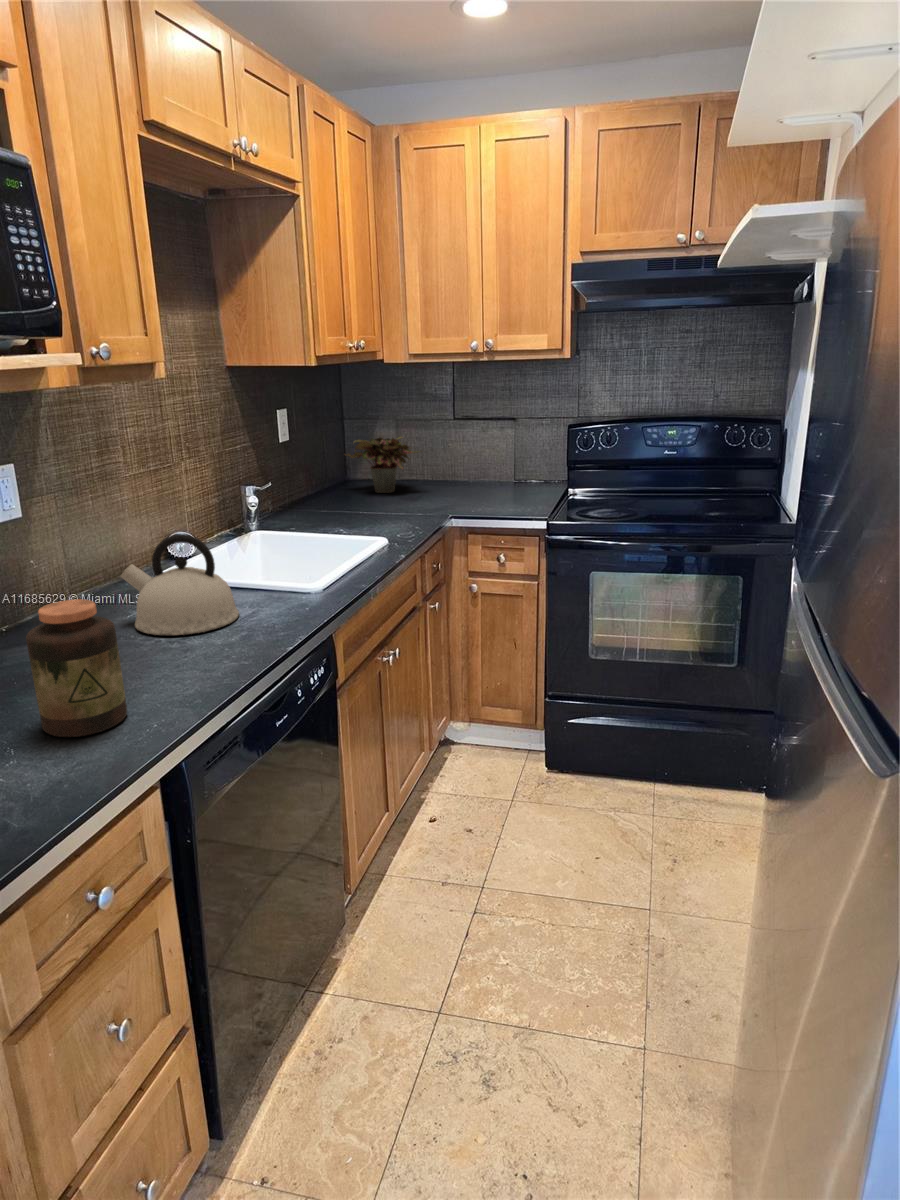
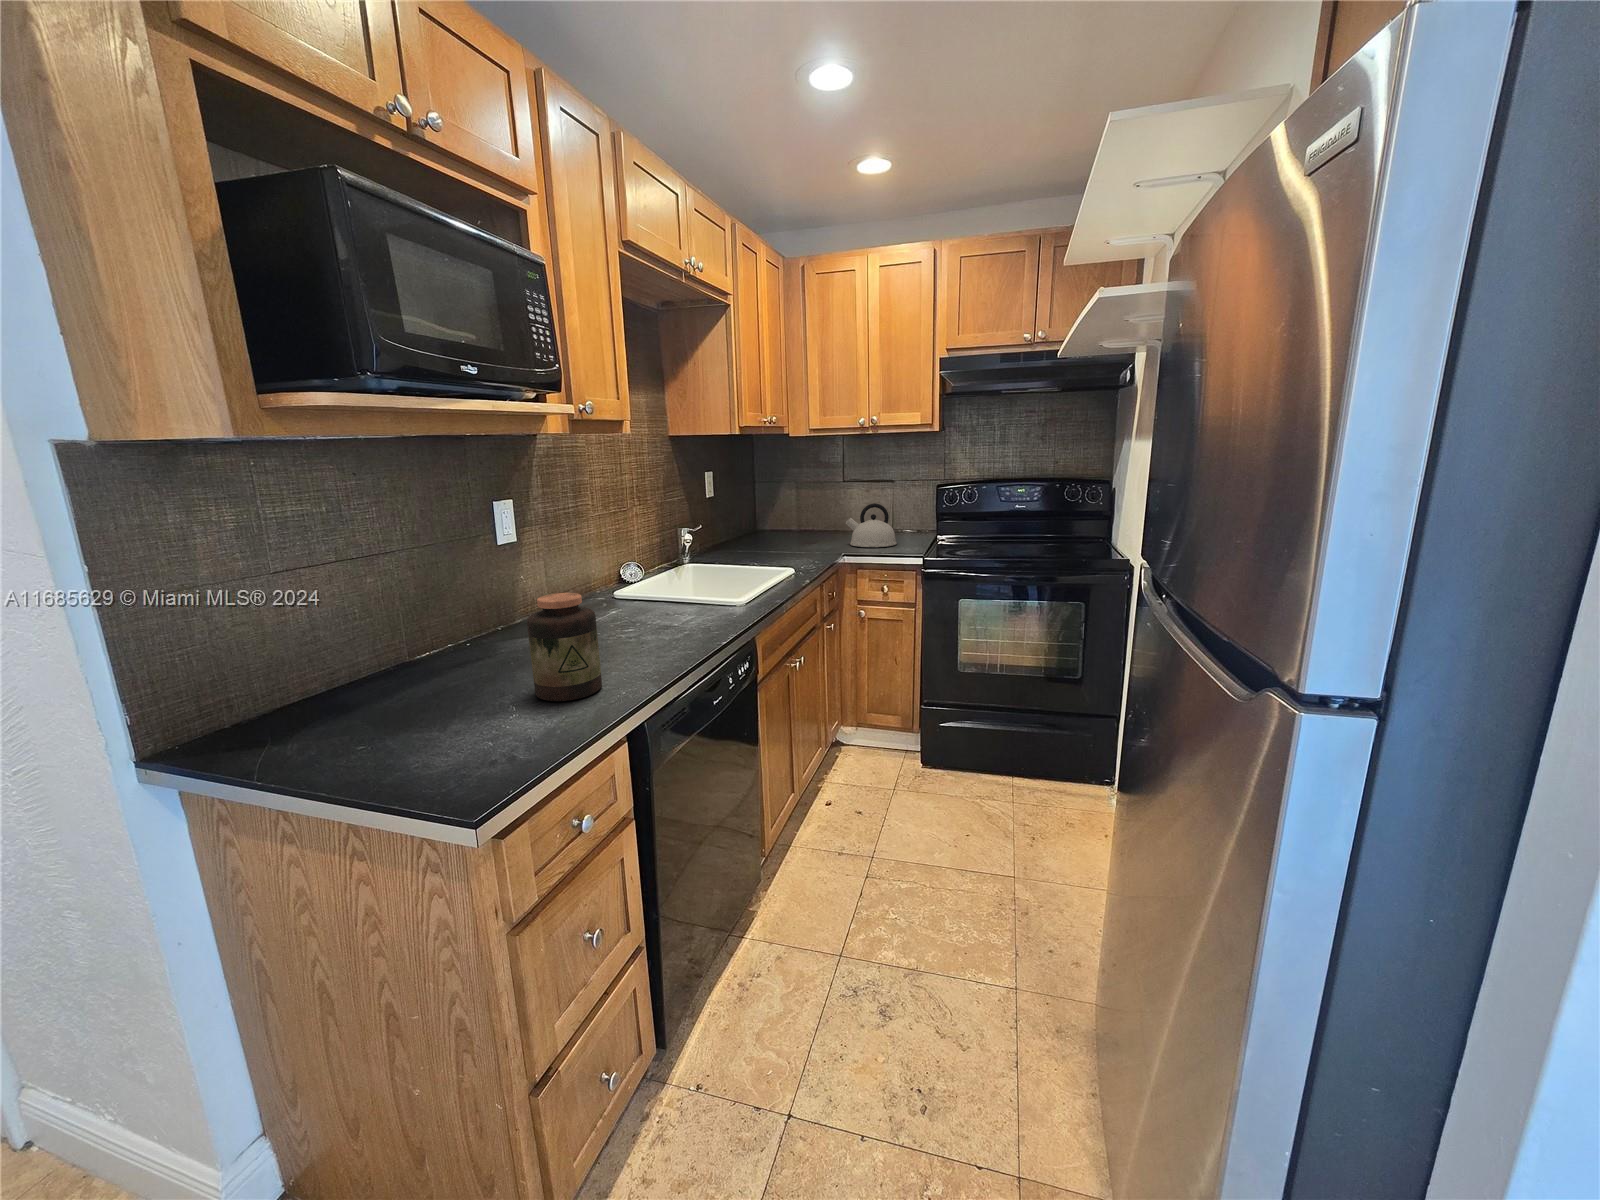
potted plant: present [345,436,421,493] -> none [757,497,821,541]
kettle: present [121,534,239,635] -> present [846,503,897,547]

